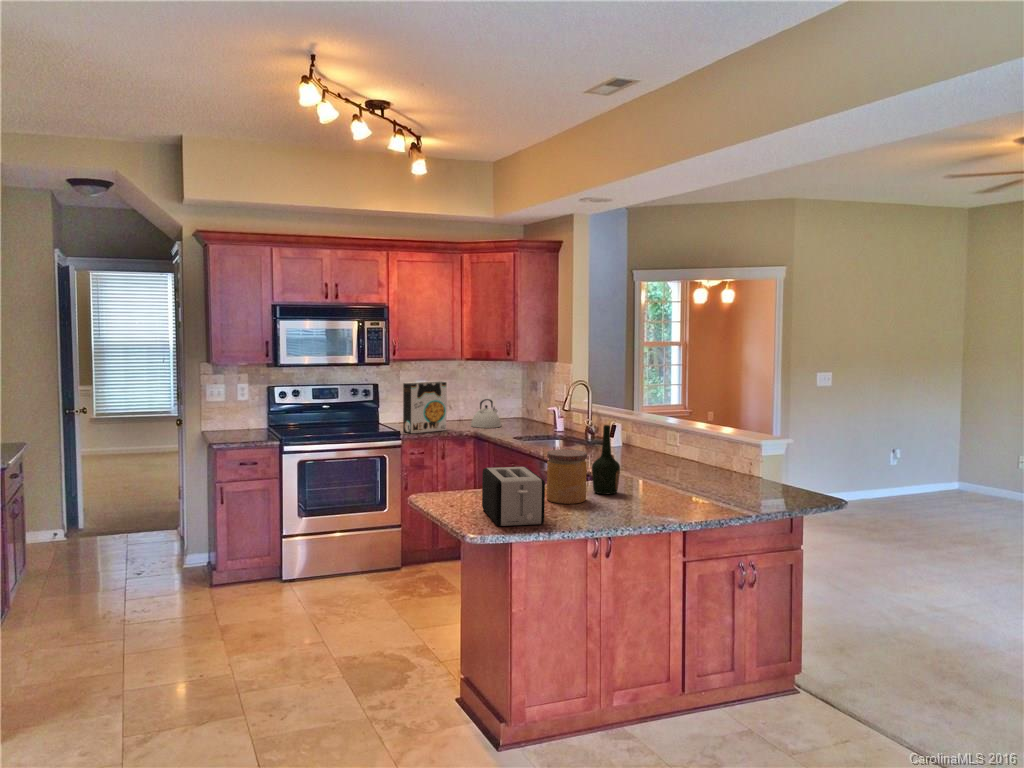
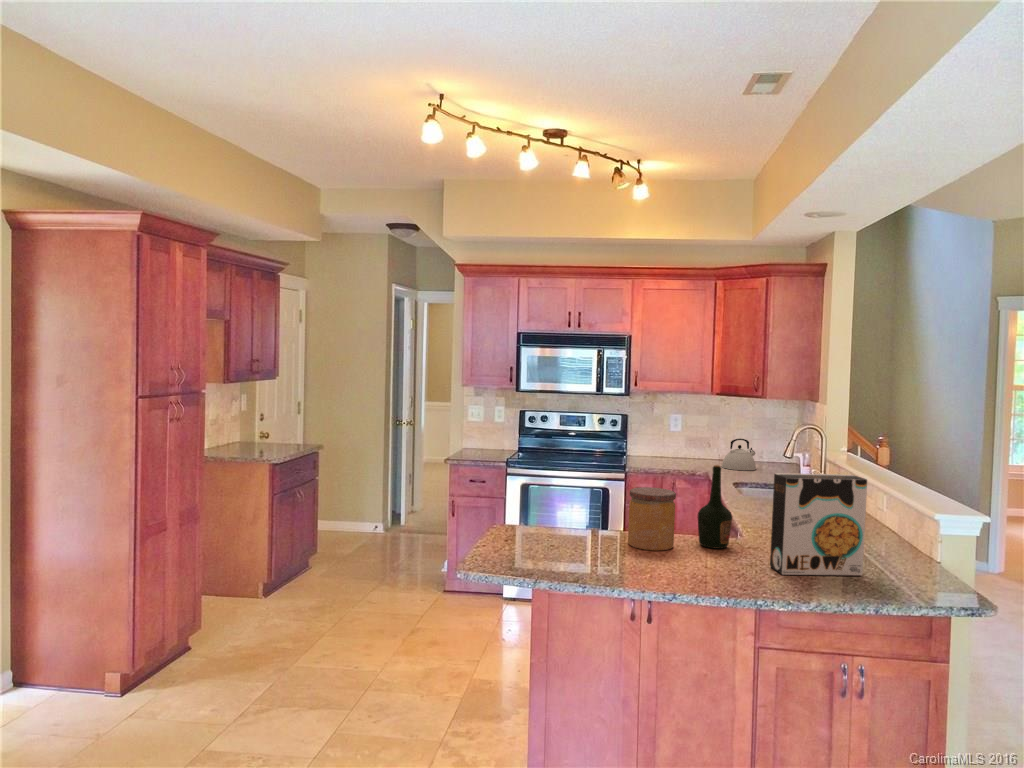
cereal box: present [403,381,447,433] -> present [770,473,867,576]
toaster: present [482,467,545,526] -> none [516,495,590,562]

